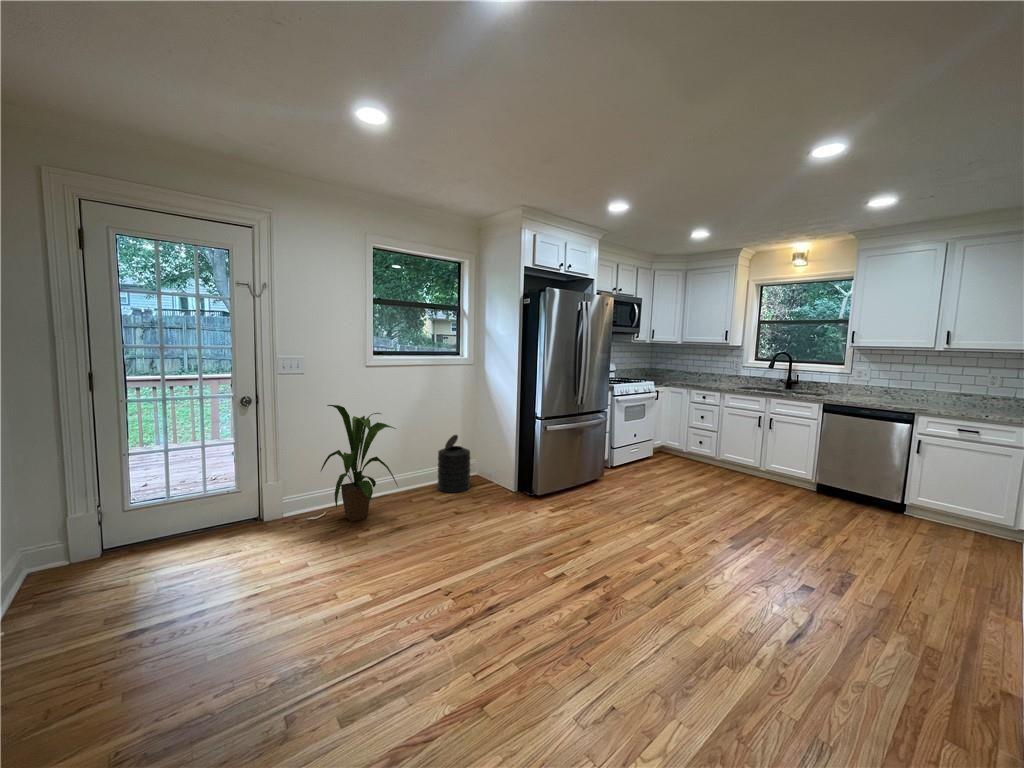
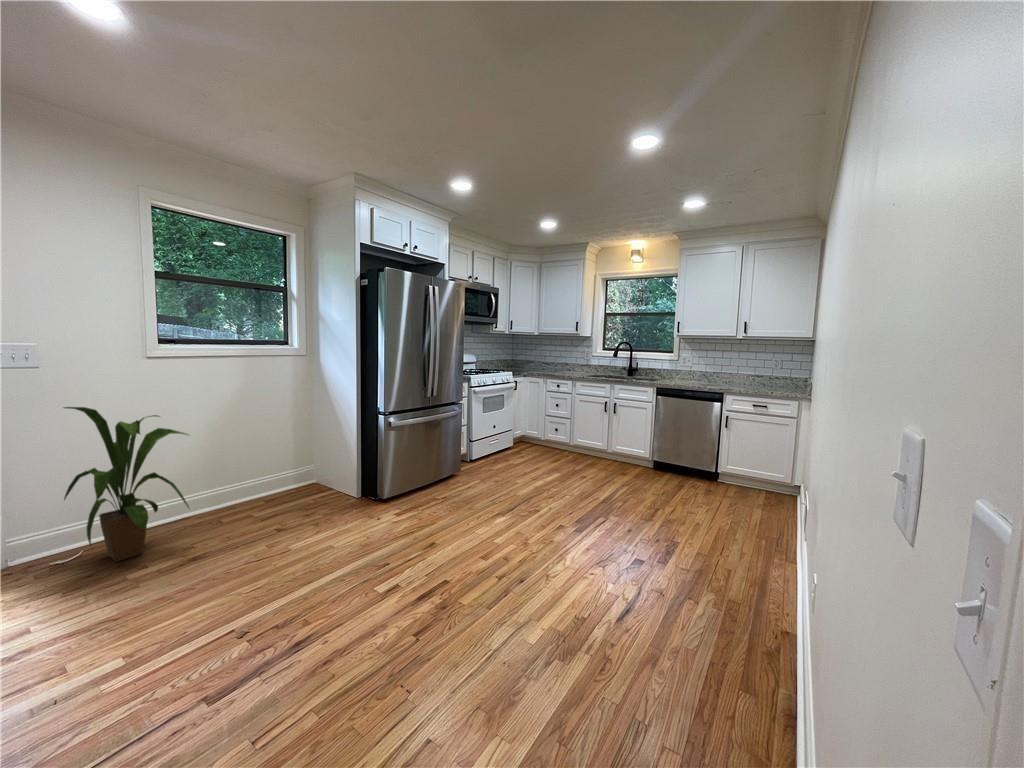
trash can: present [438,435,470,493] -> none [256,438,301,508]

